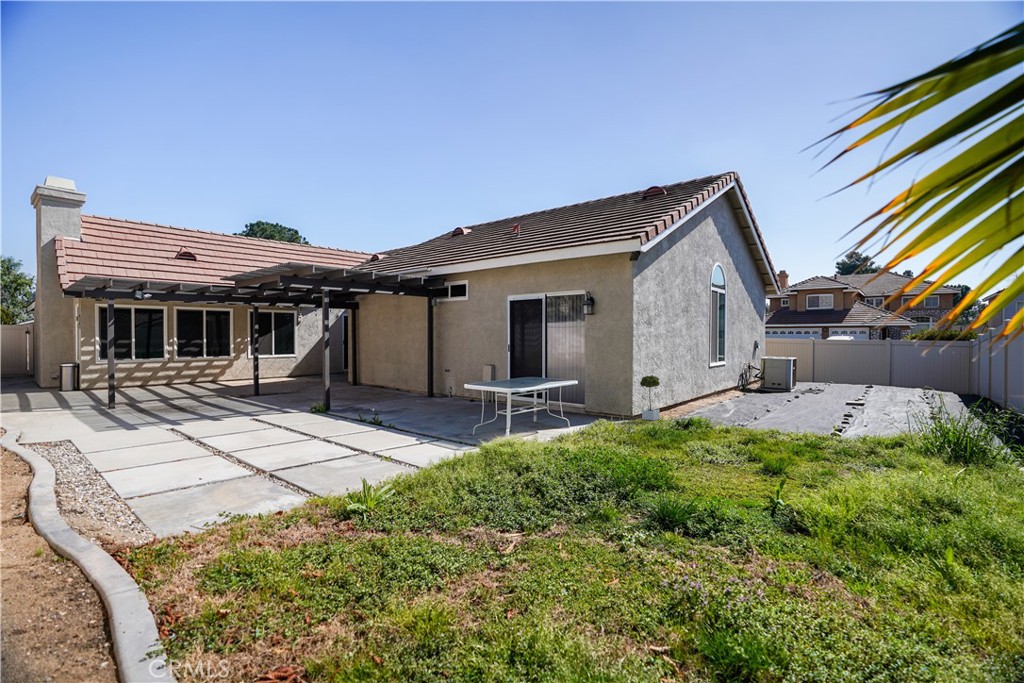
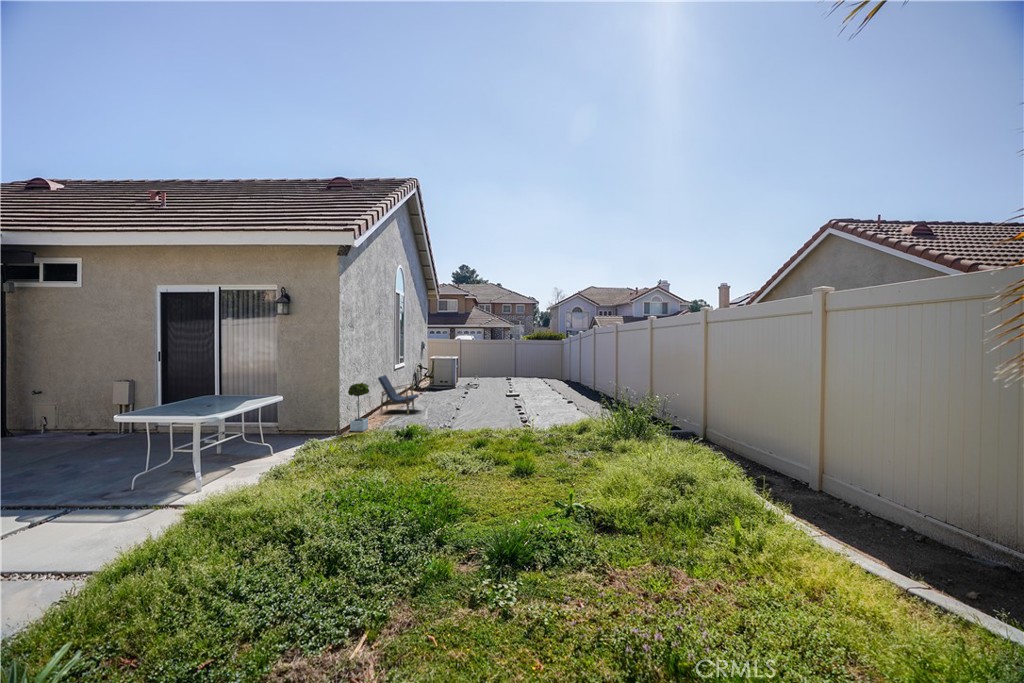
lounge chair: none [679,372,724,413] -> present [378,375,418,414]

